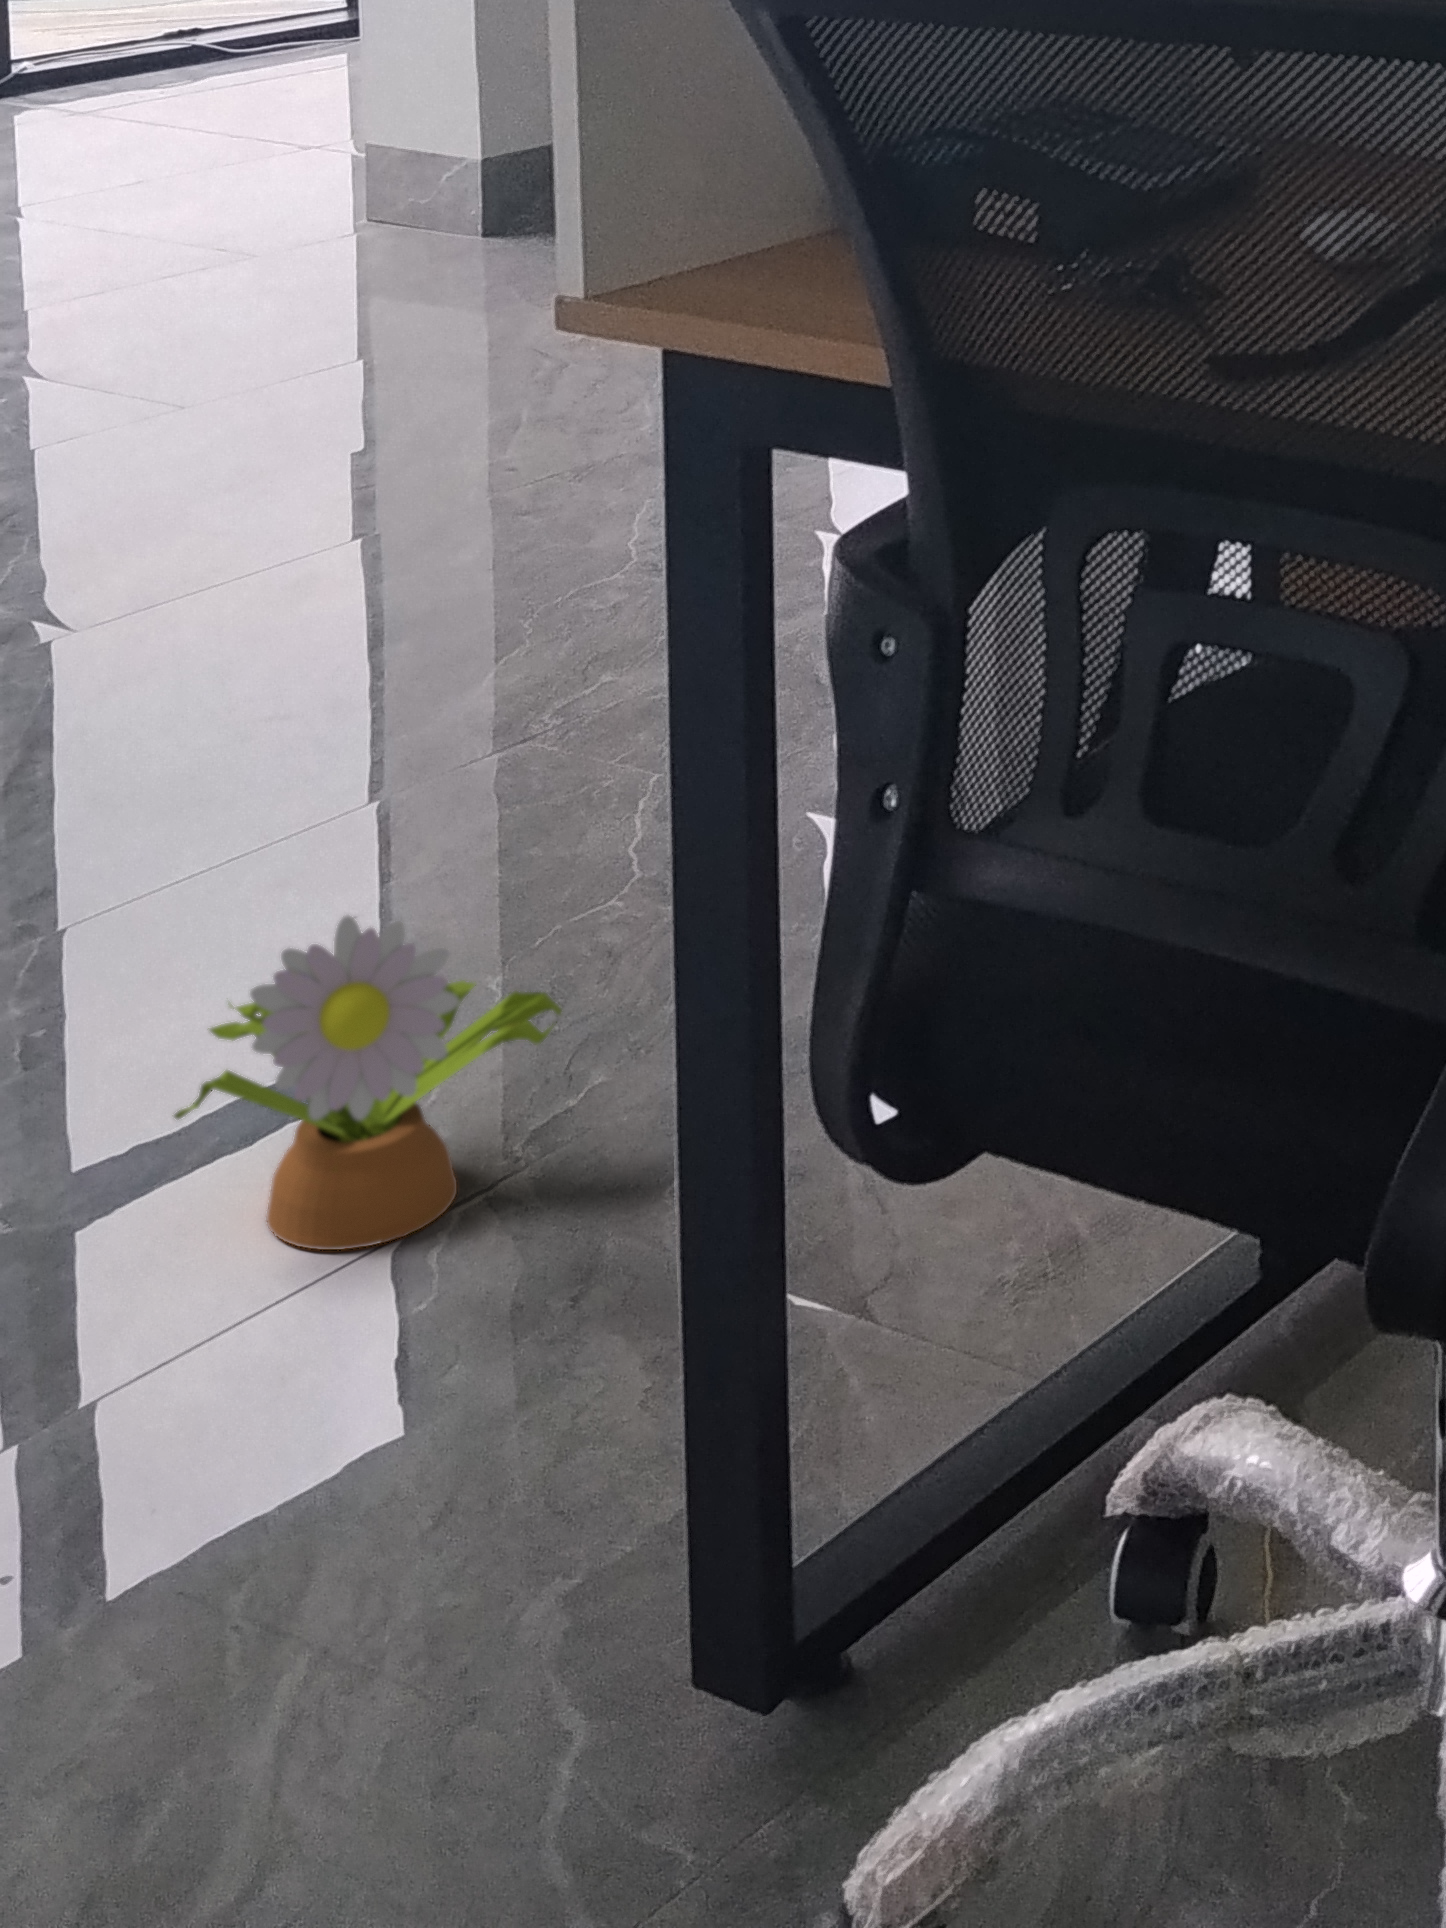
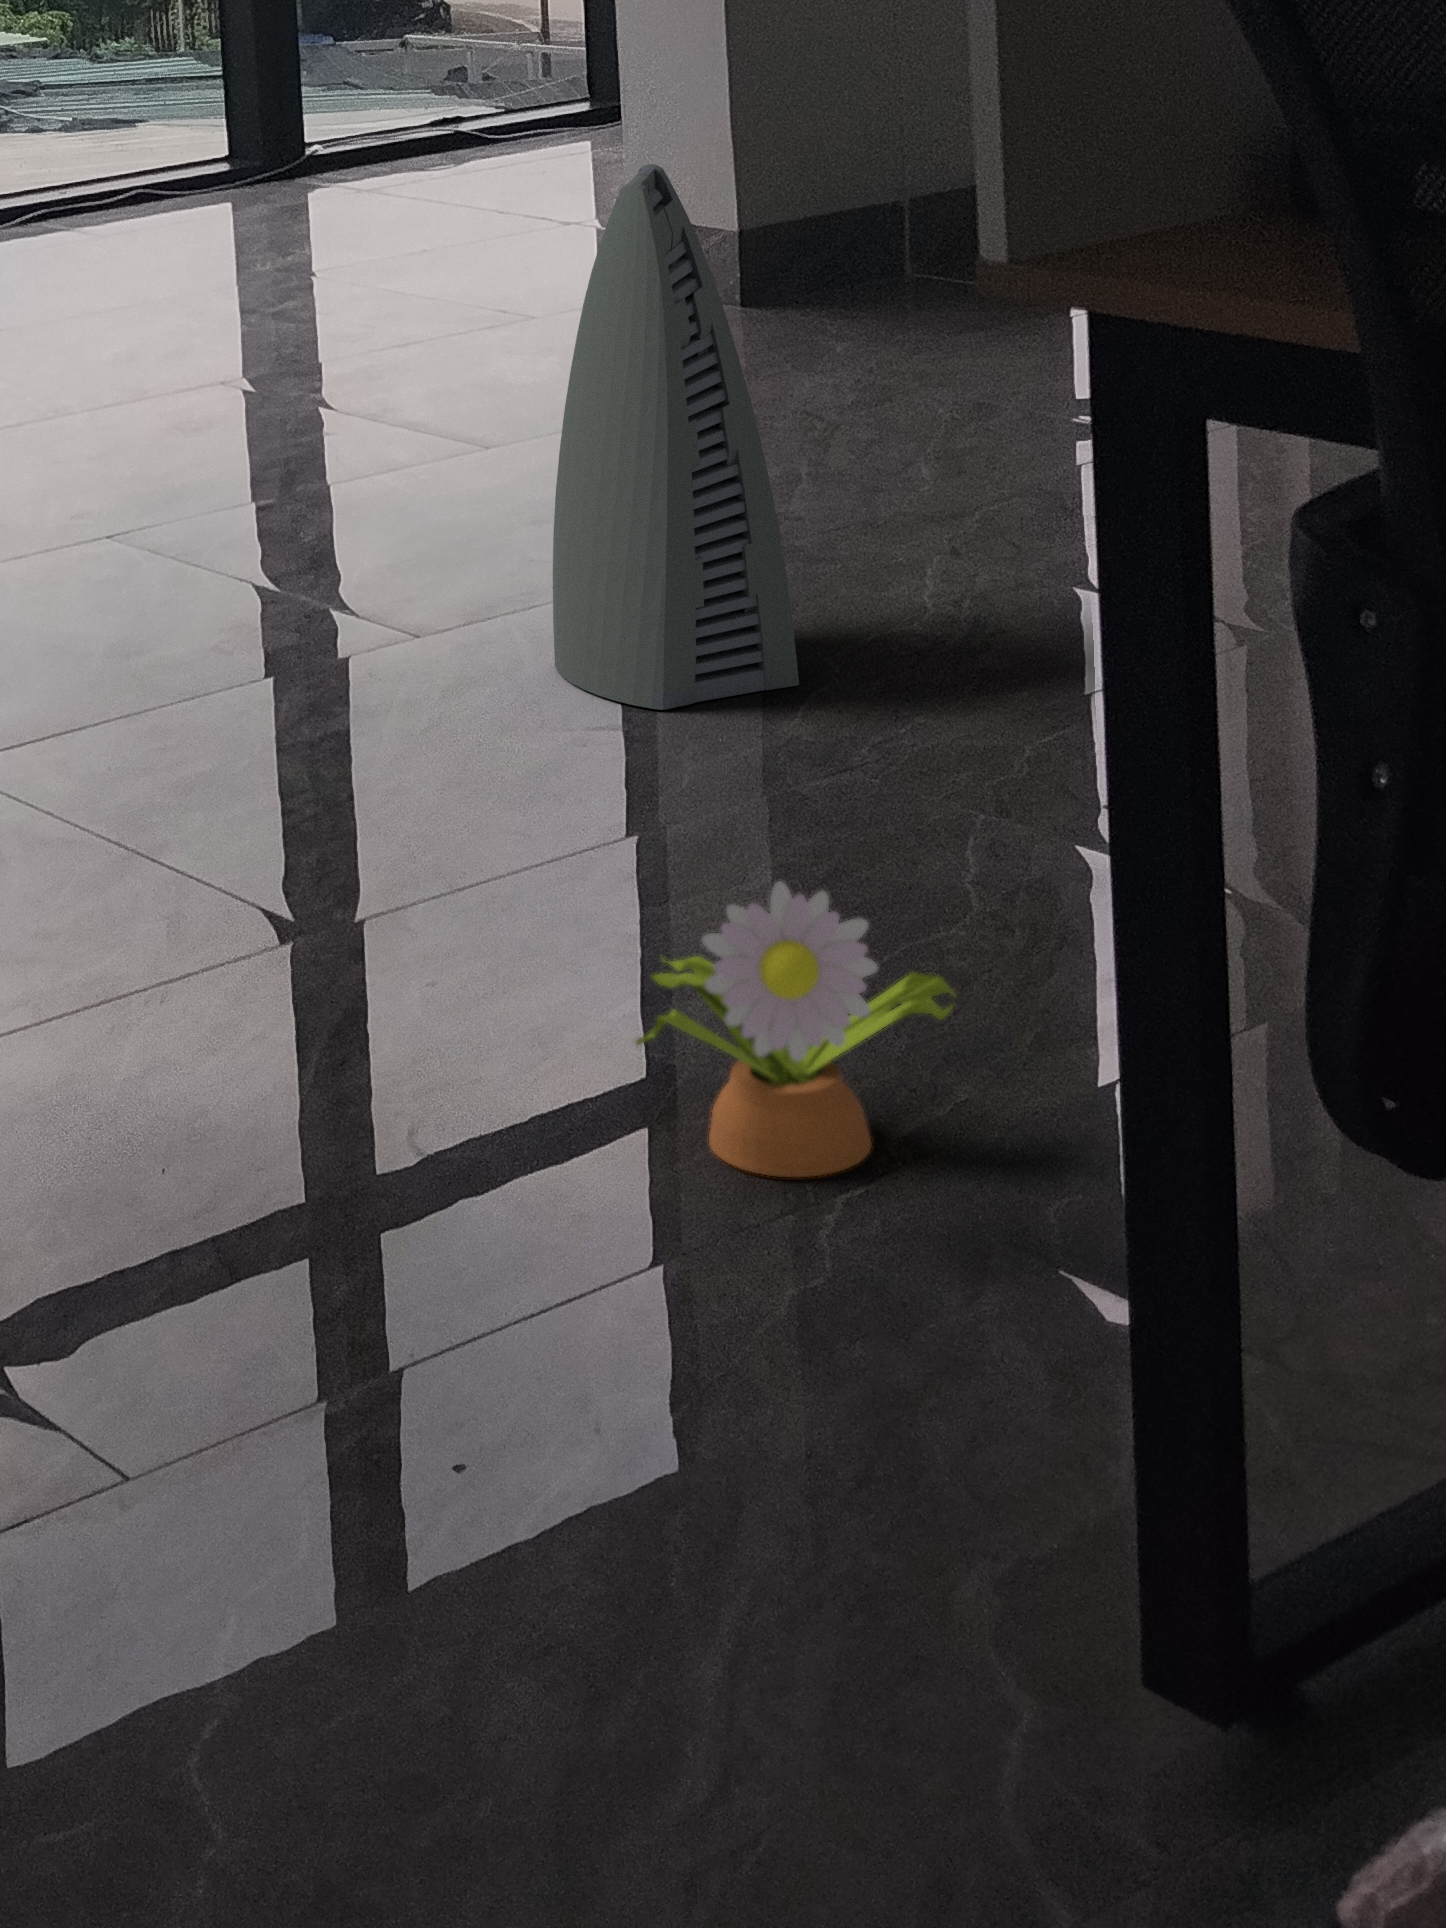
air purifier: none [222,68,494,672] -> present [553,164,799,710]

